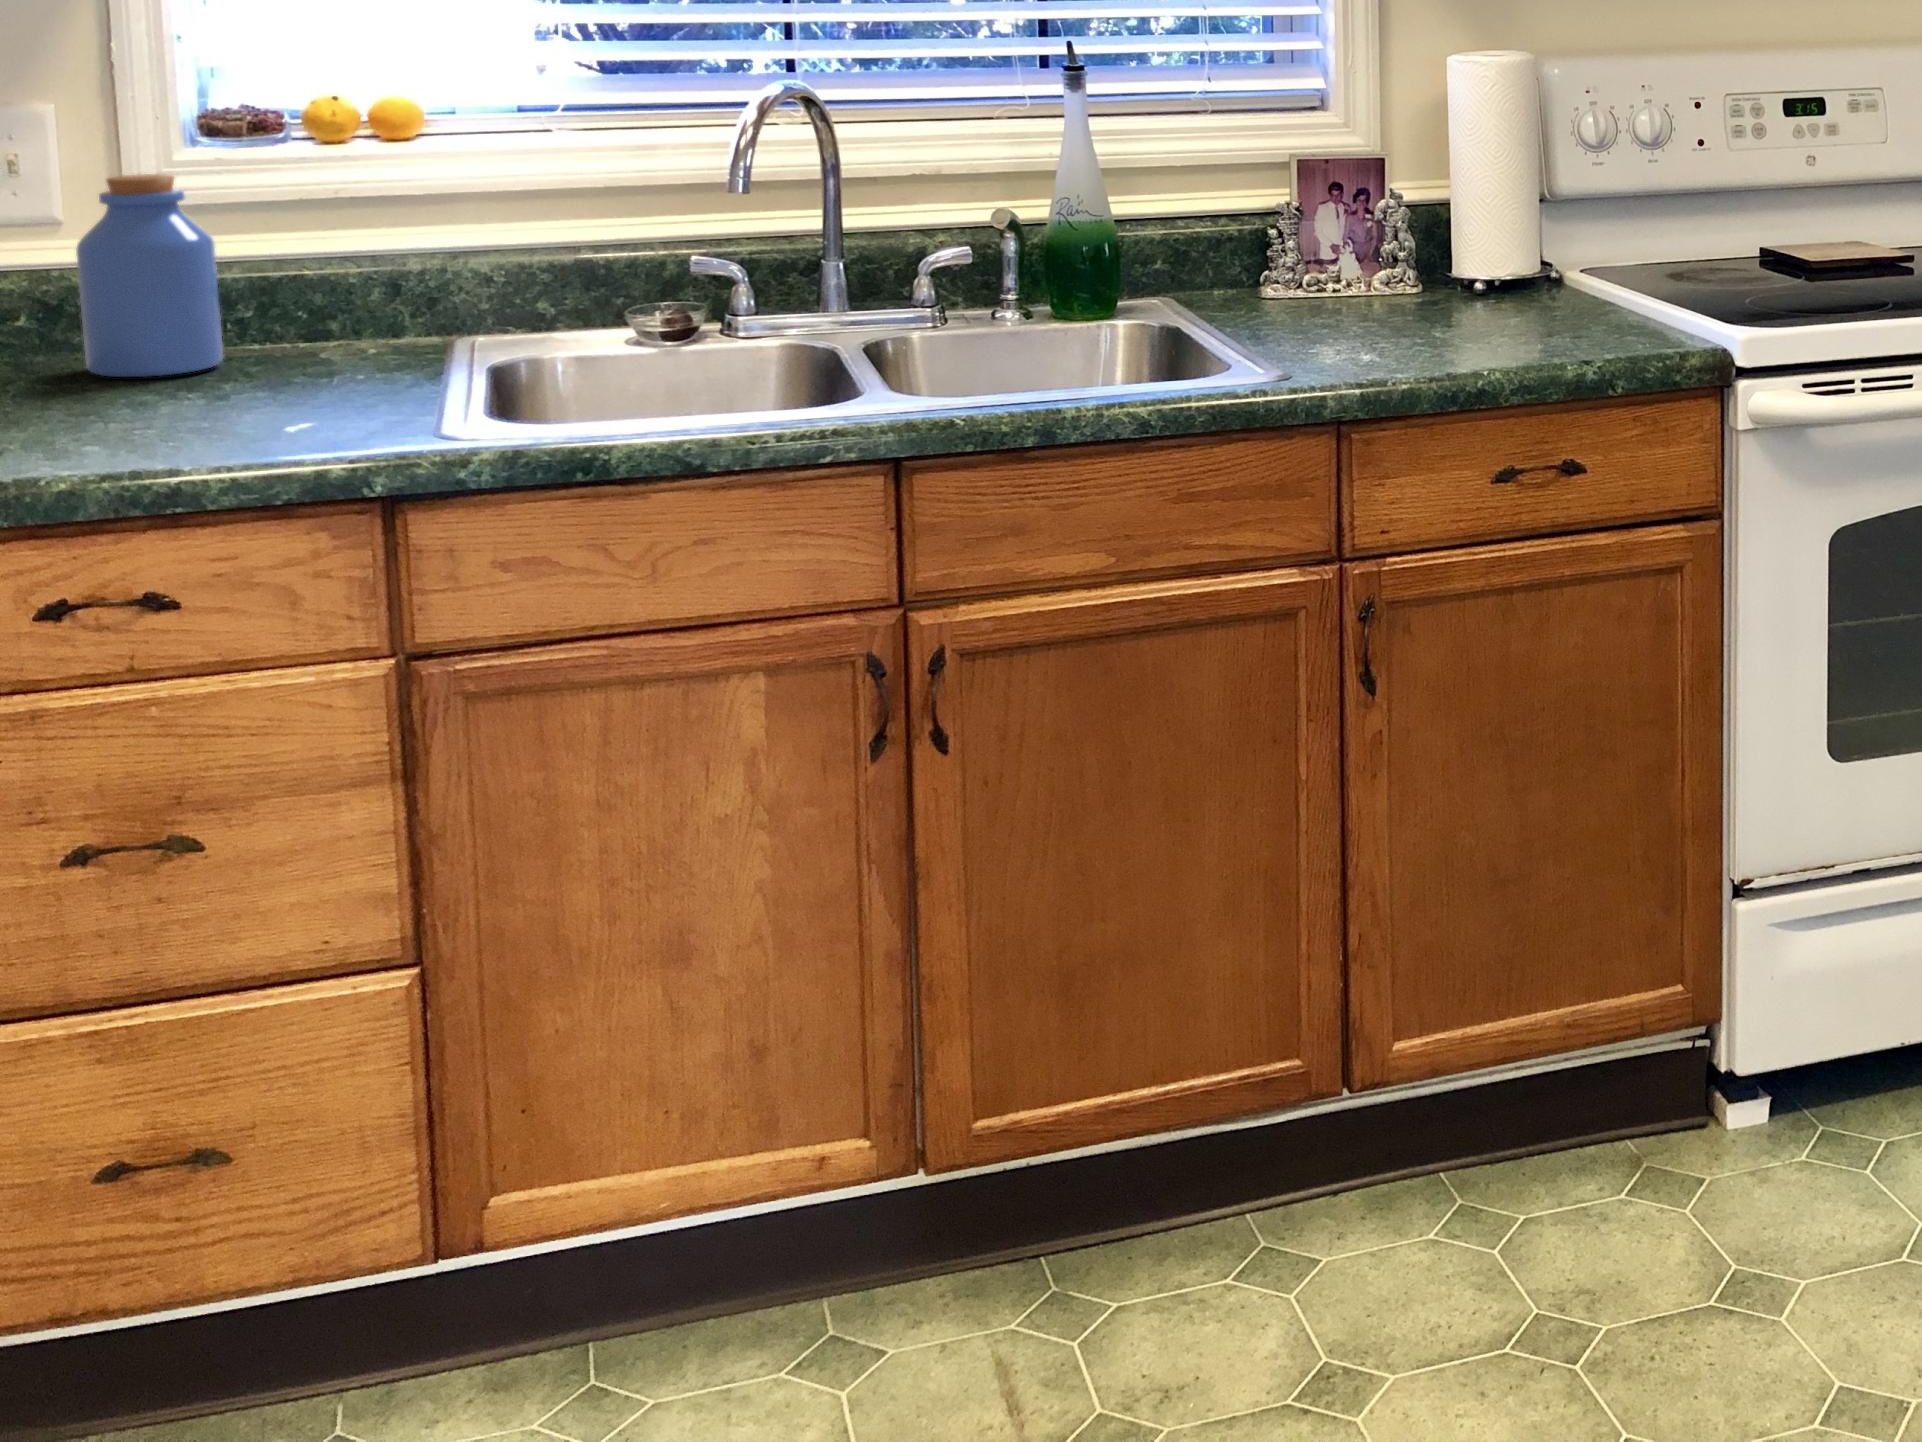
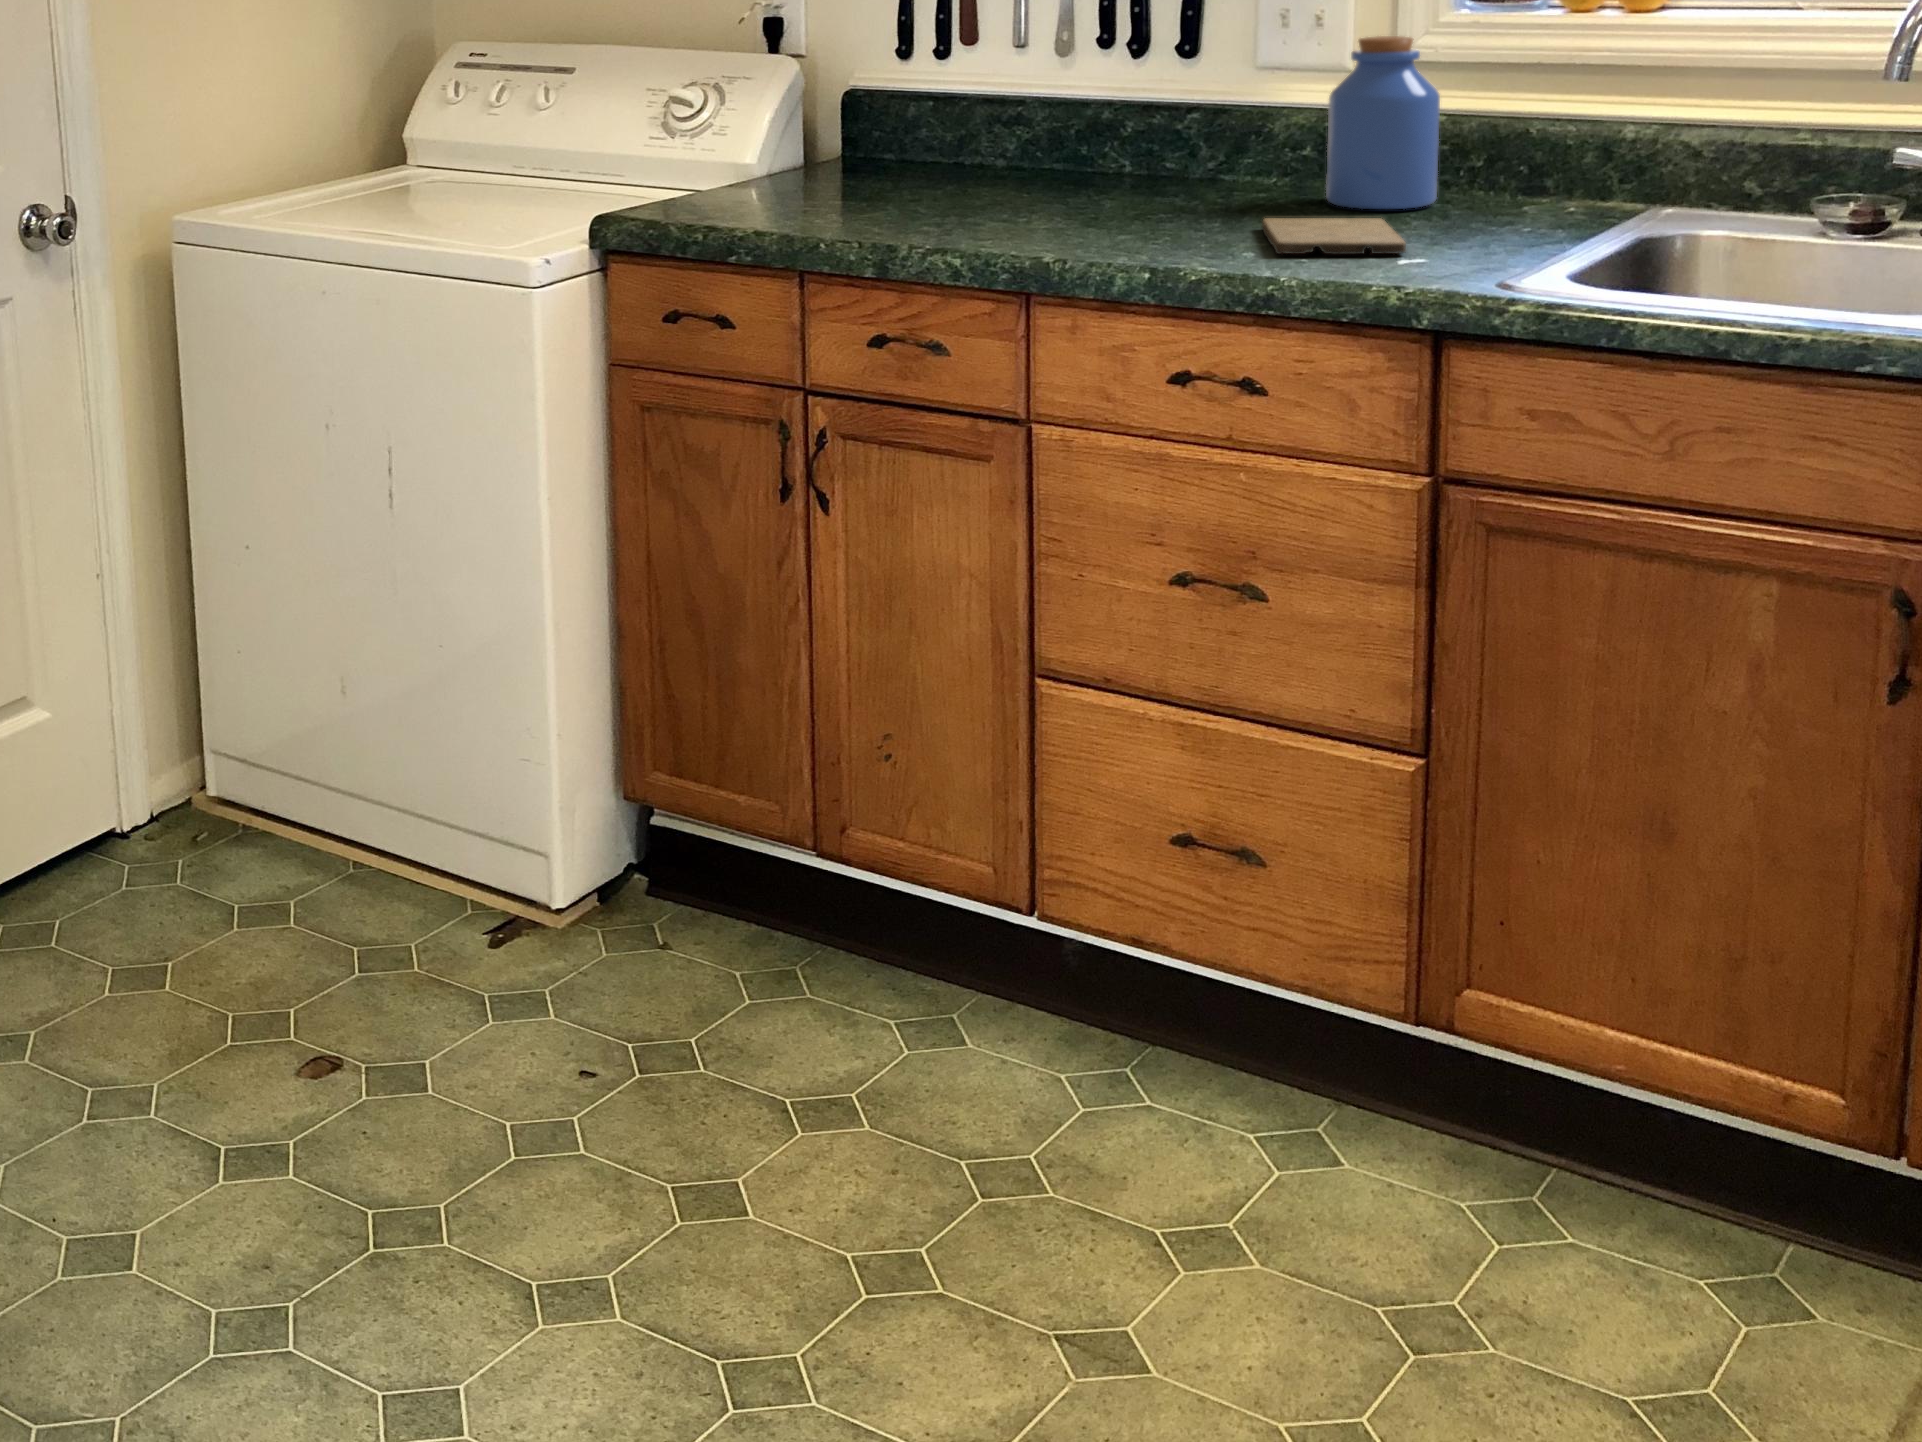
cutting board: none [61,383,287,438] -> present [1262,218,1406,254]

